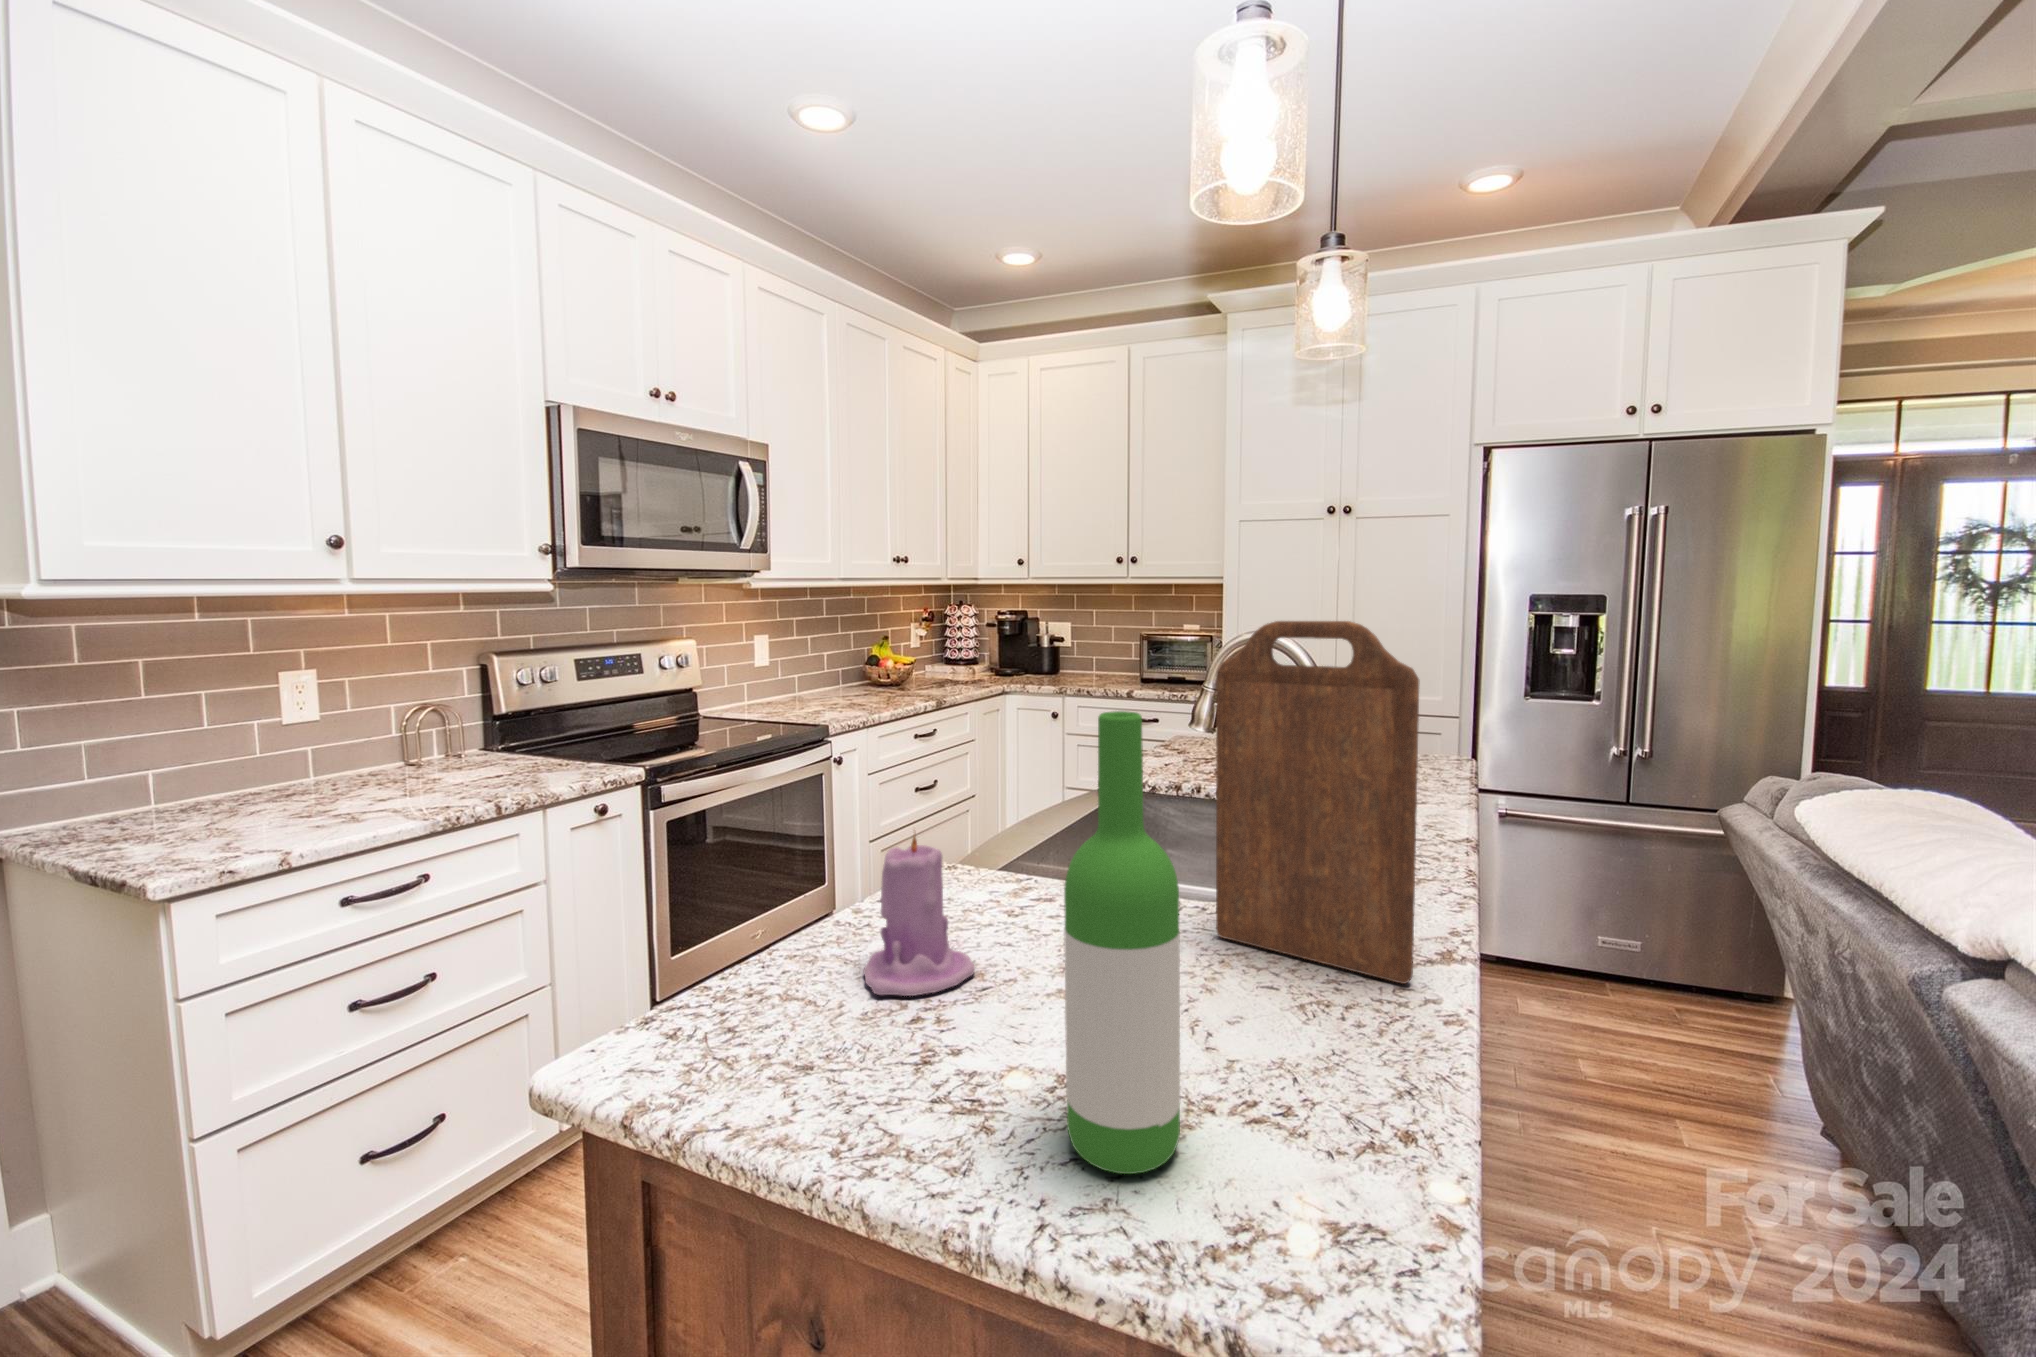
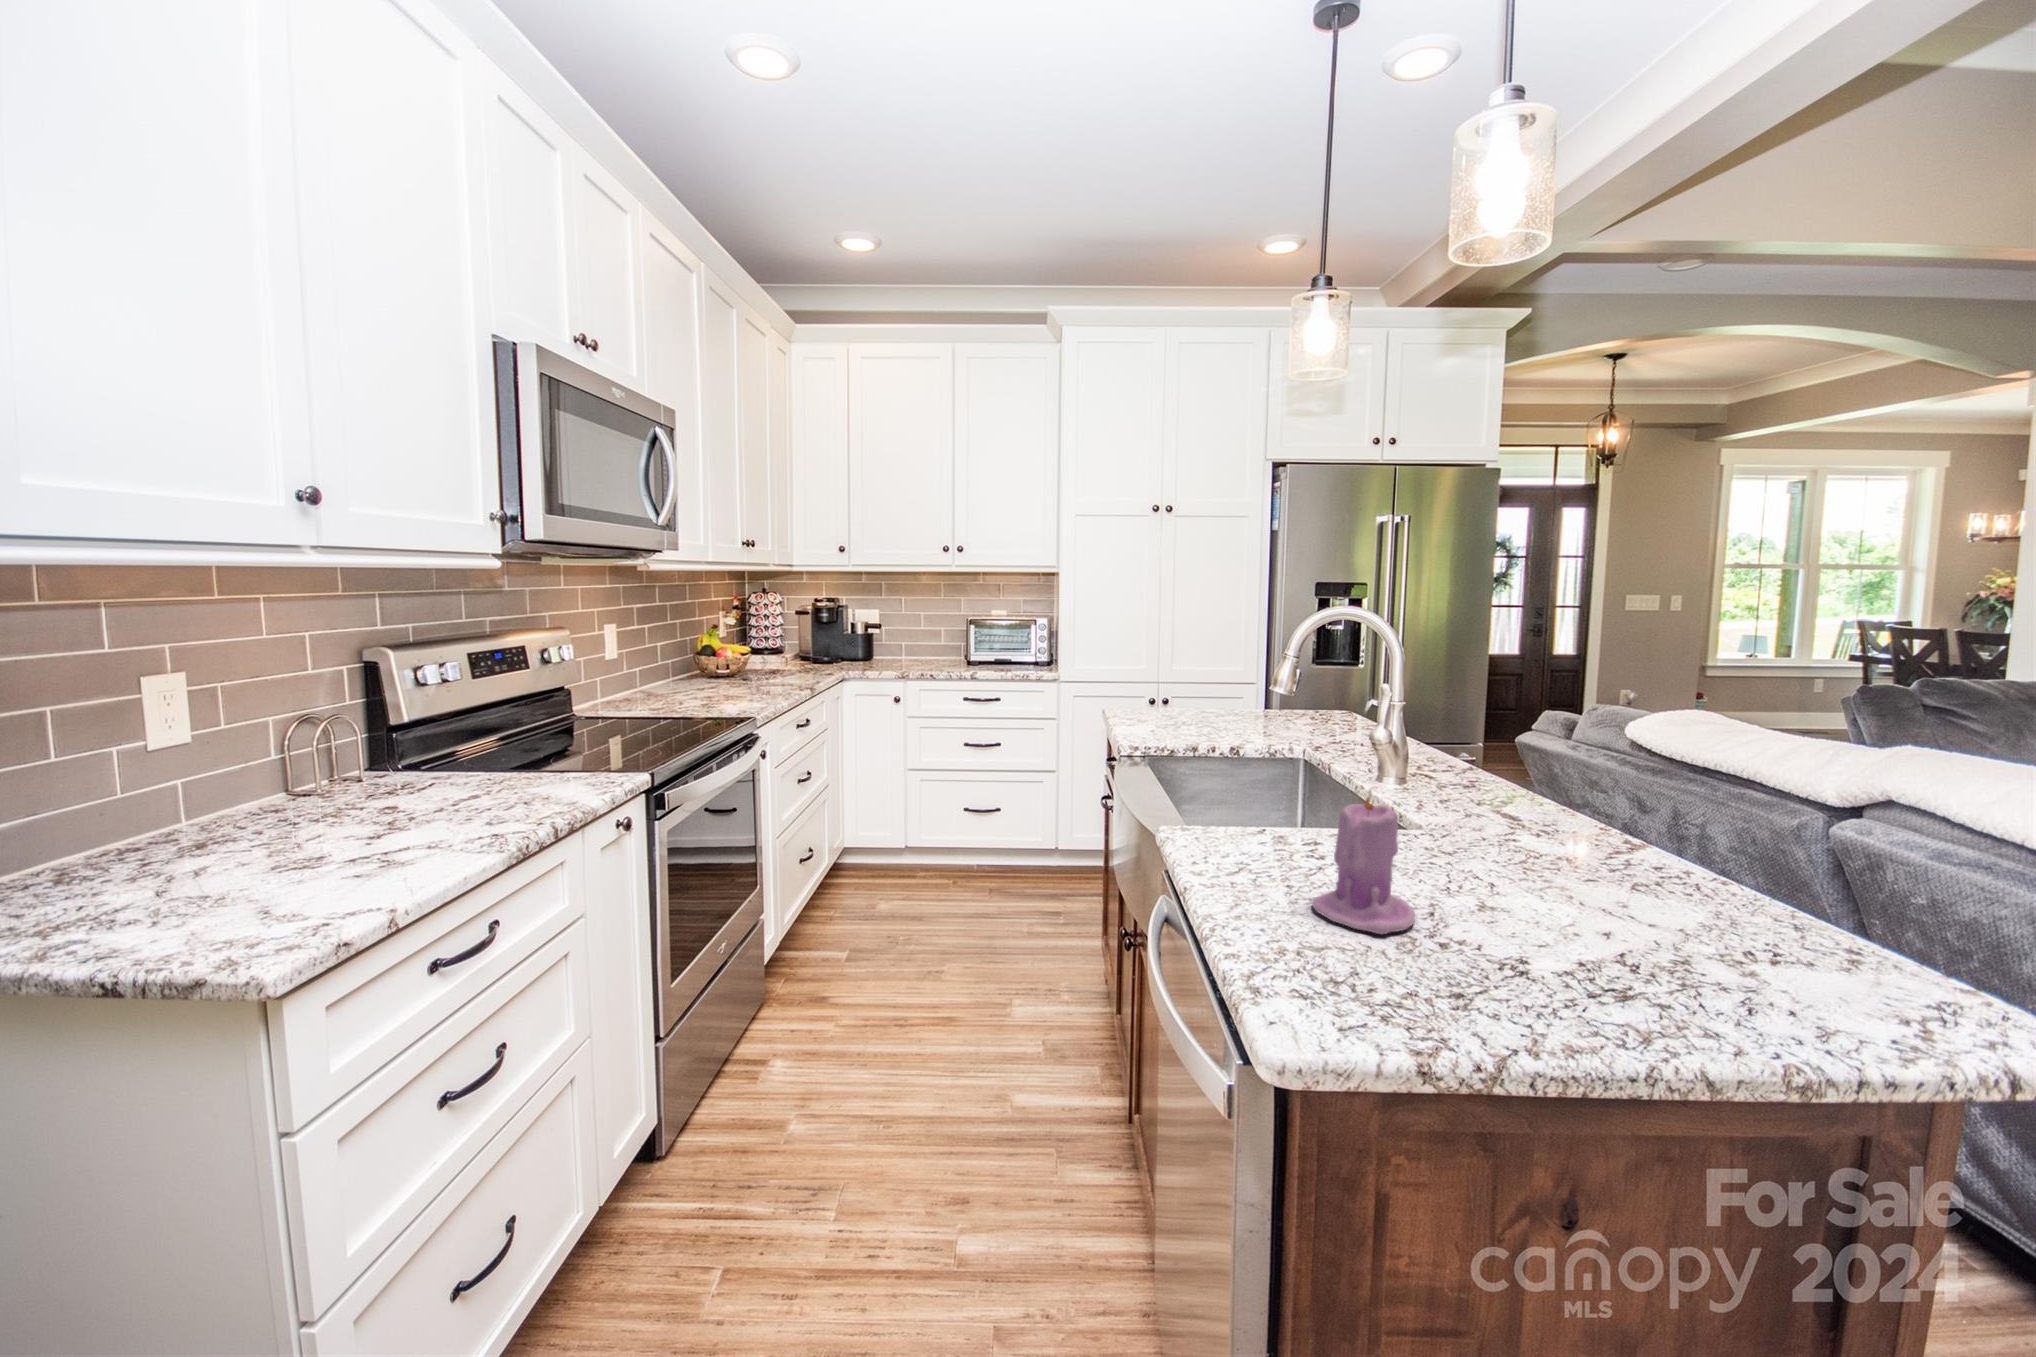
cutting board: present [1216,621,1419,984] -> none [1473,612,1658,866]
wine bottle: present [1064,711,1180,1174] -> none [1690,679,1821,1010]

